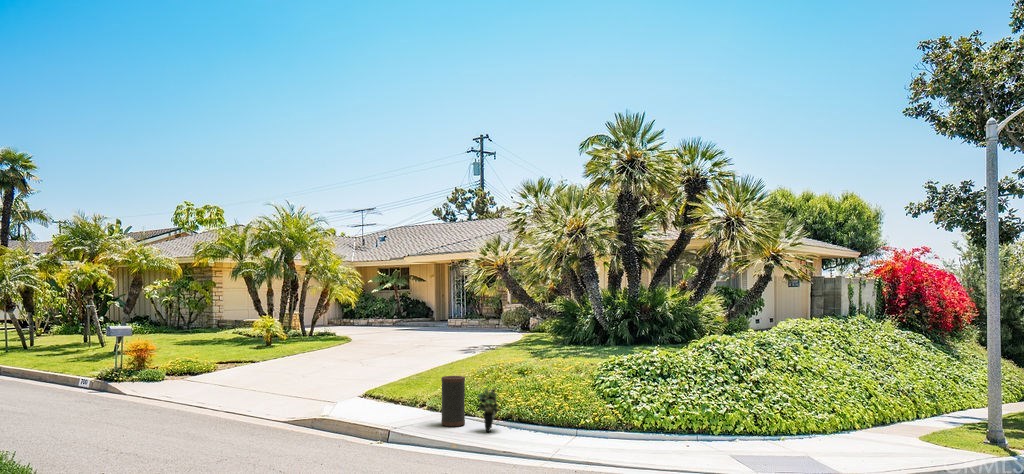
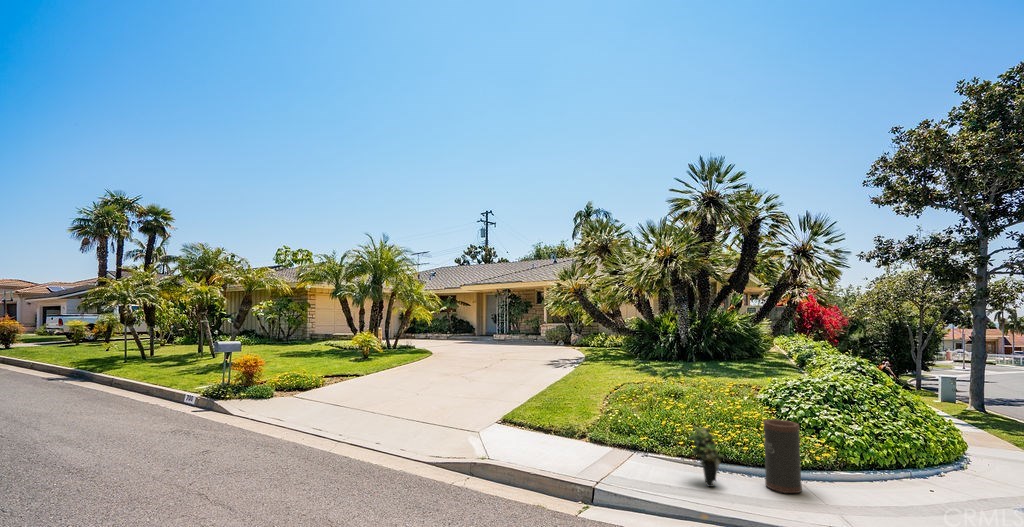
trash can: present [441,376,465,427] -> present [764,419,802,493]

